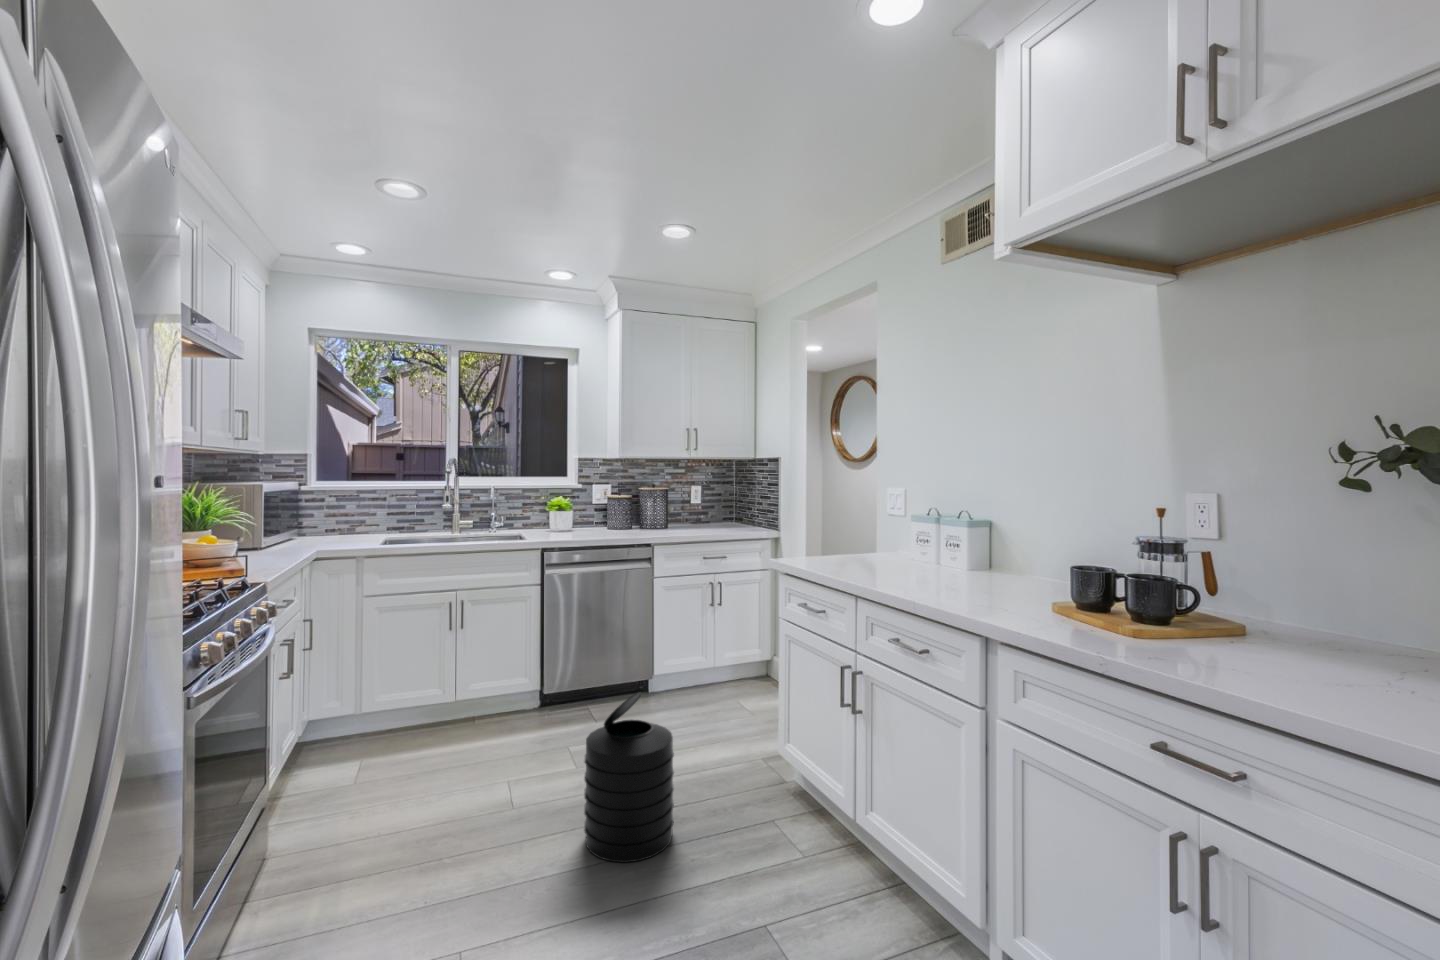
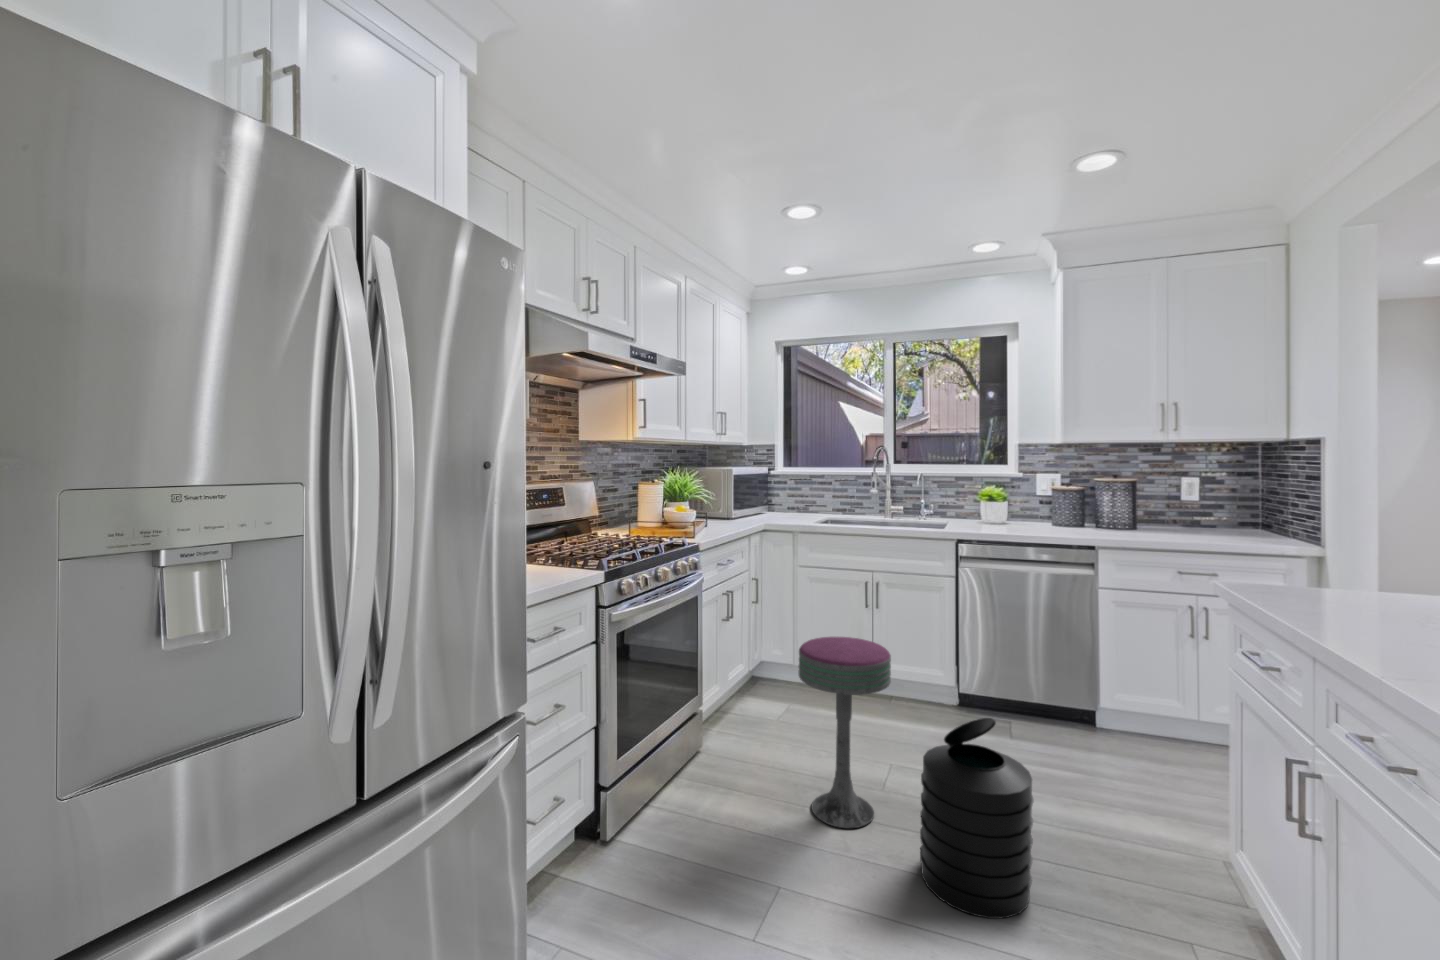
bar stool: none [442,655,539,851] -> present [799,637,891,828]

